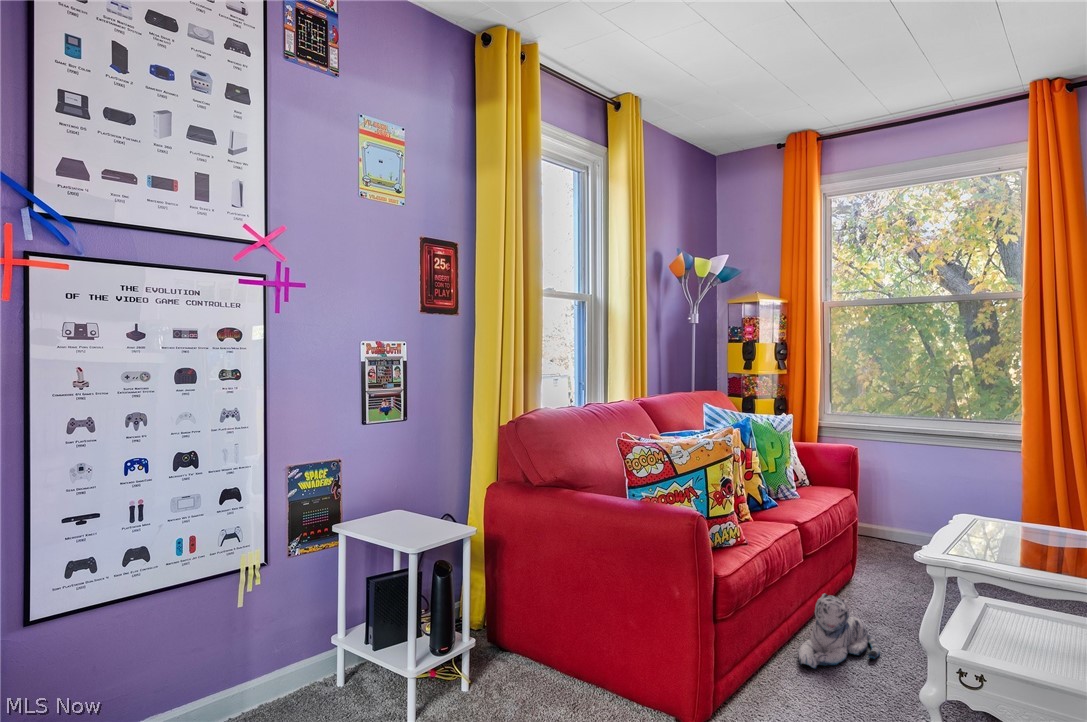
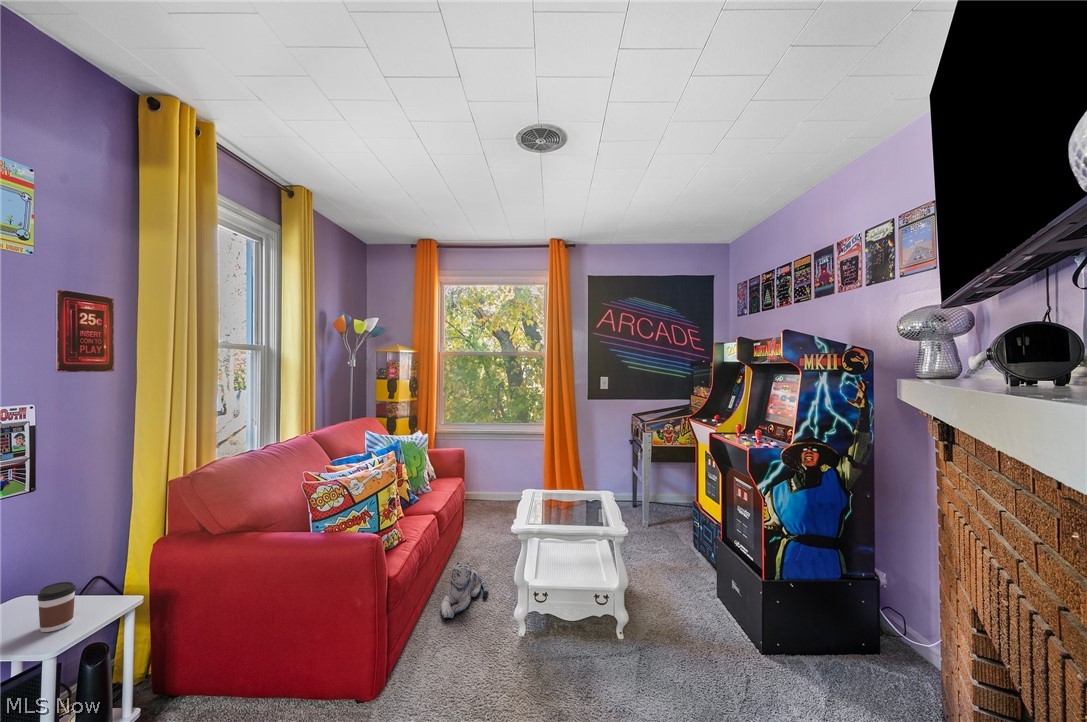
coffee cup: none [410,494,433,533] -> present [38,582,76,632]

